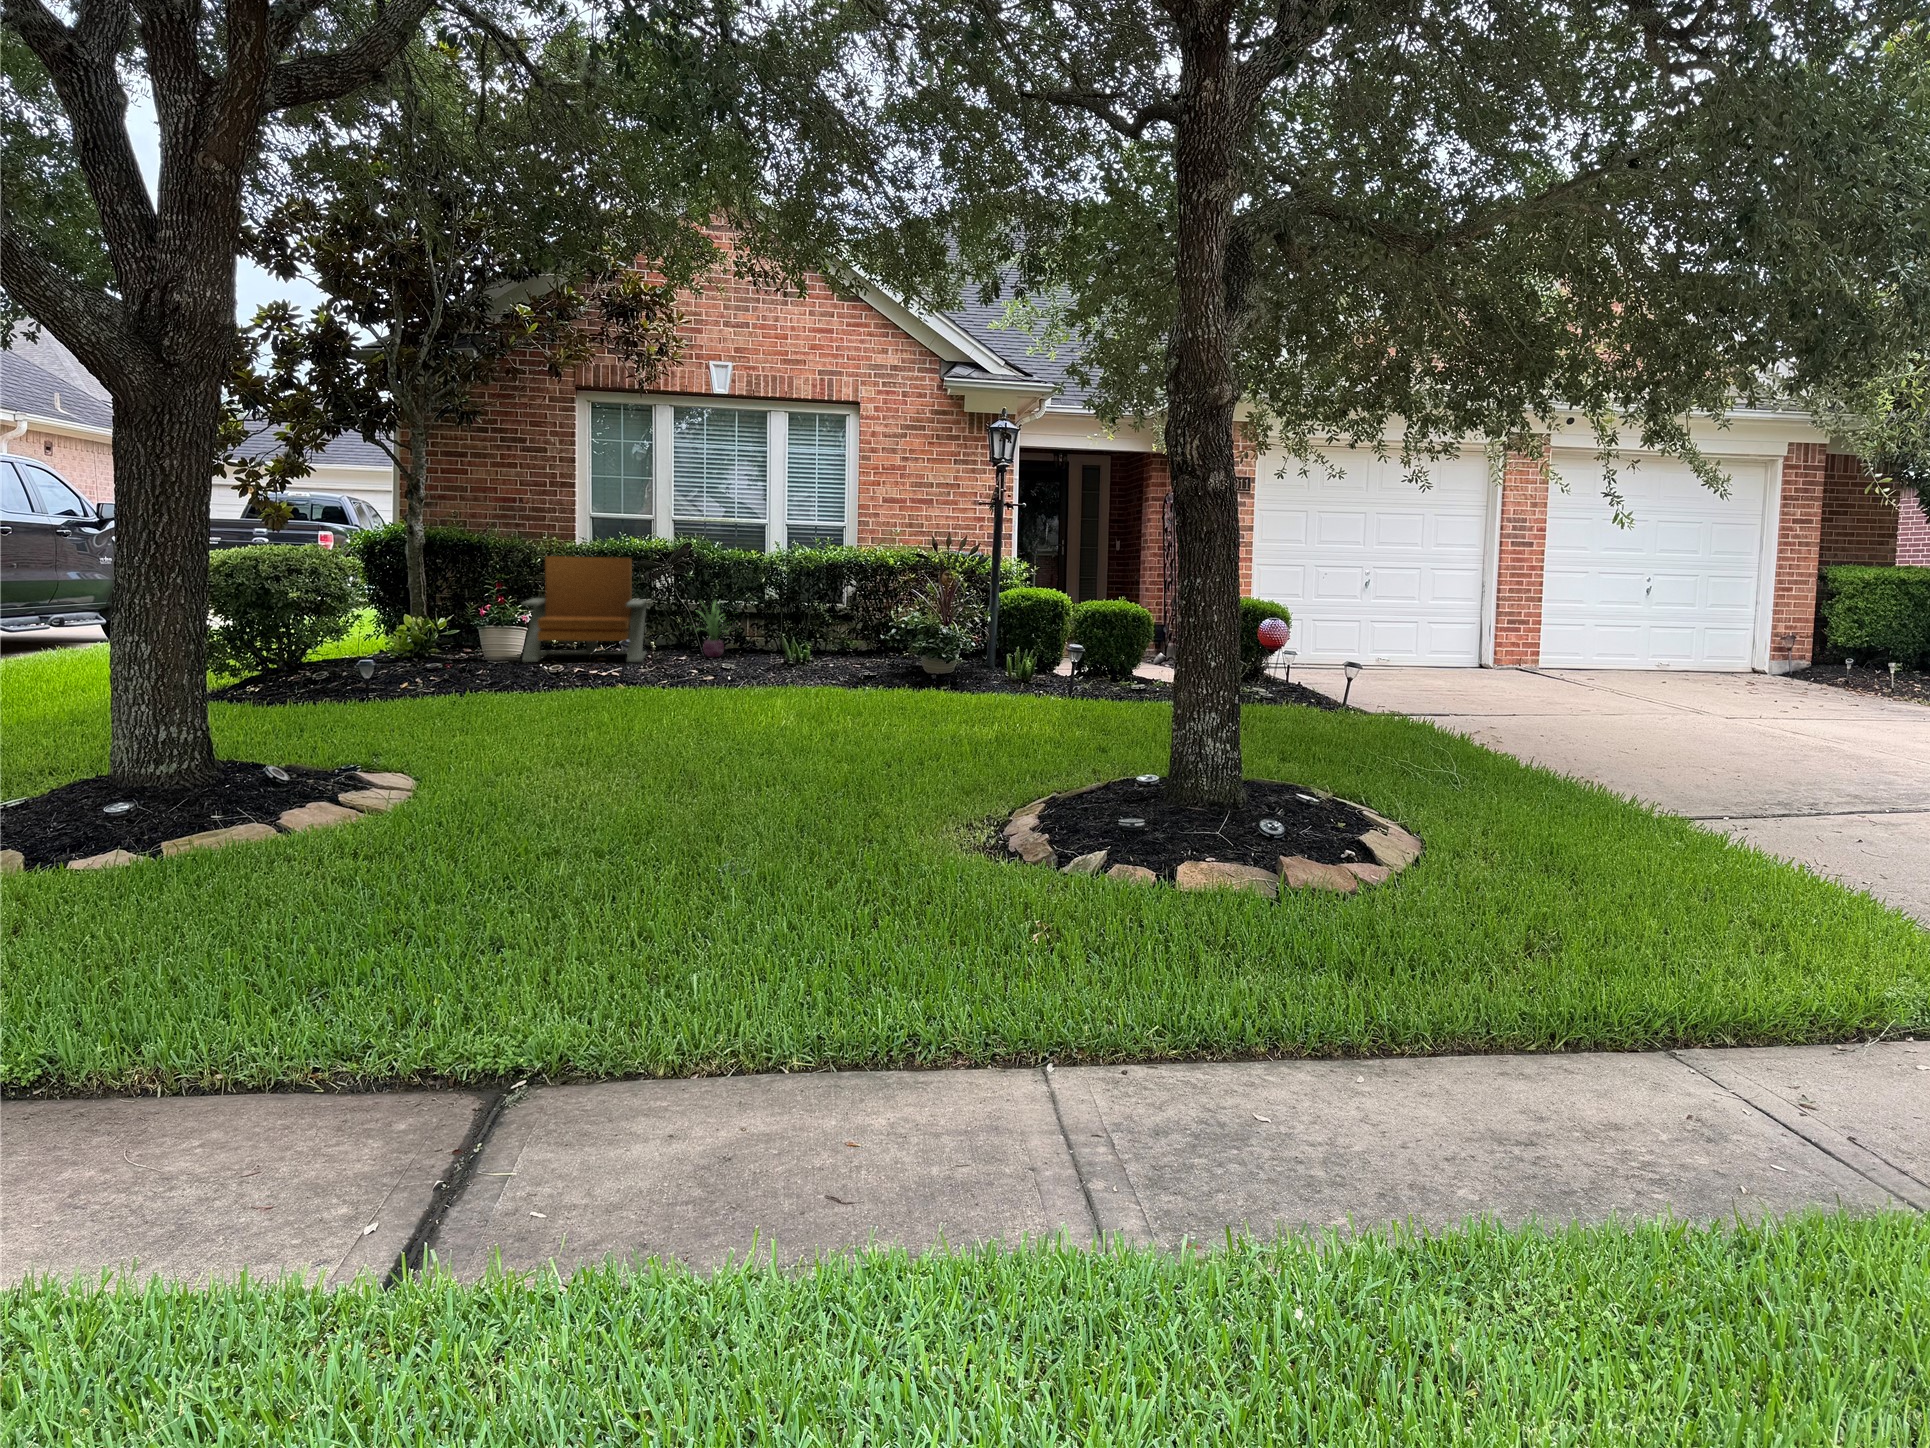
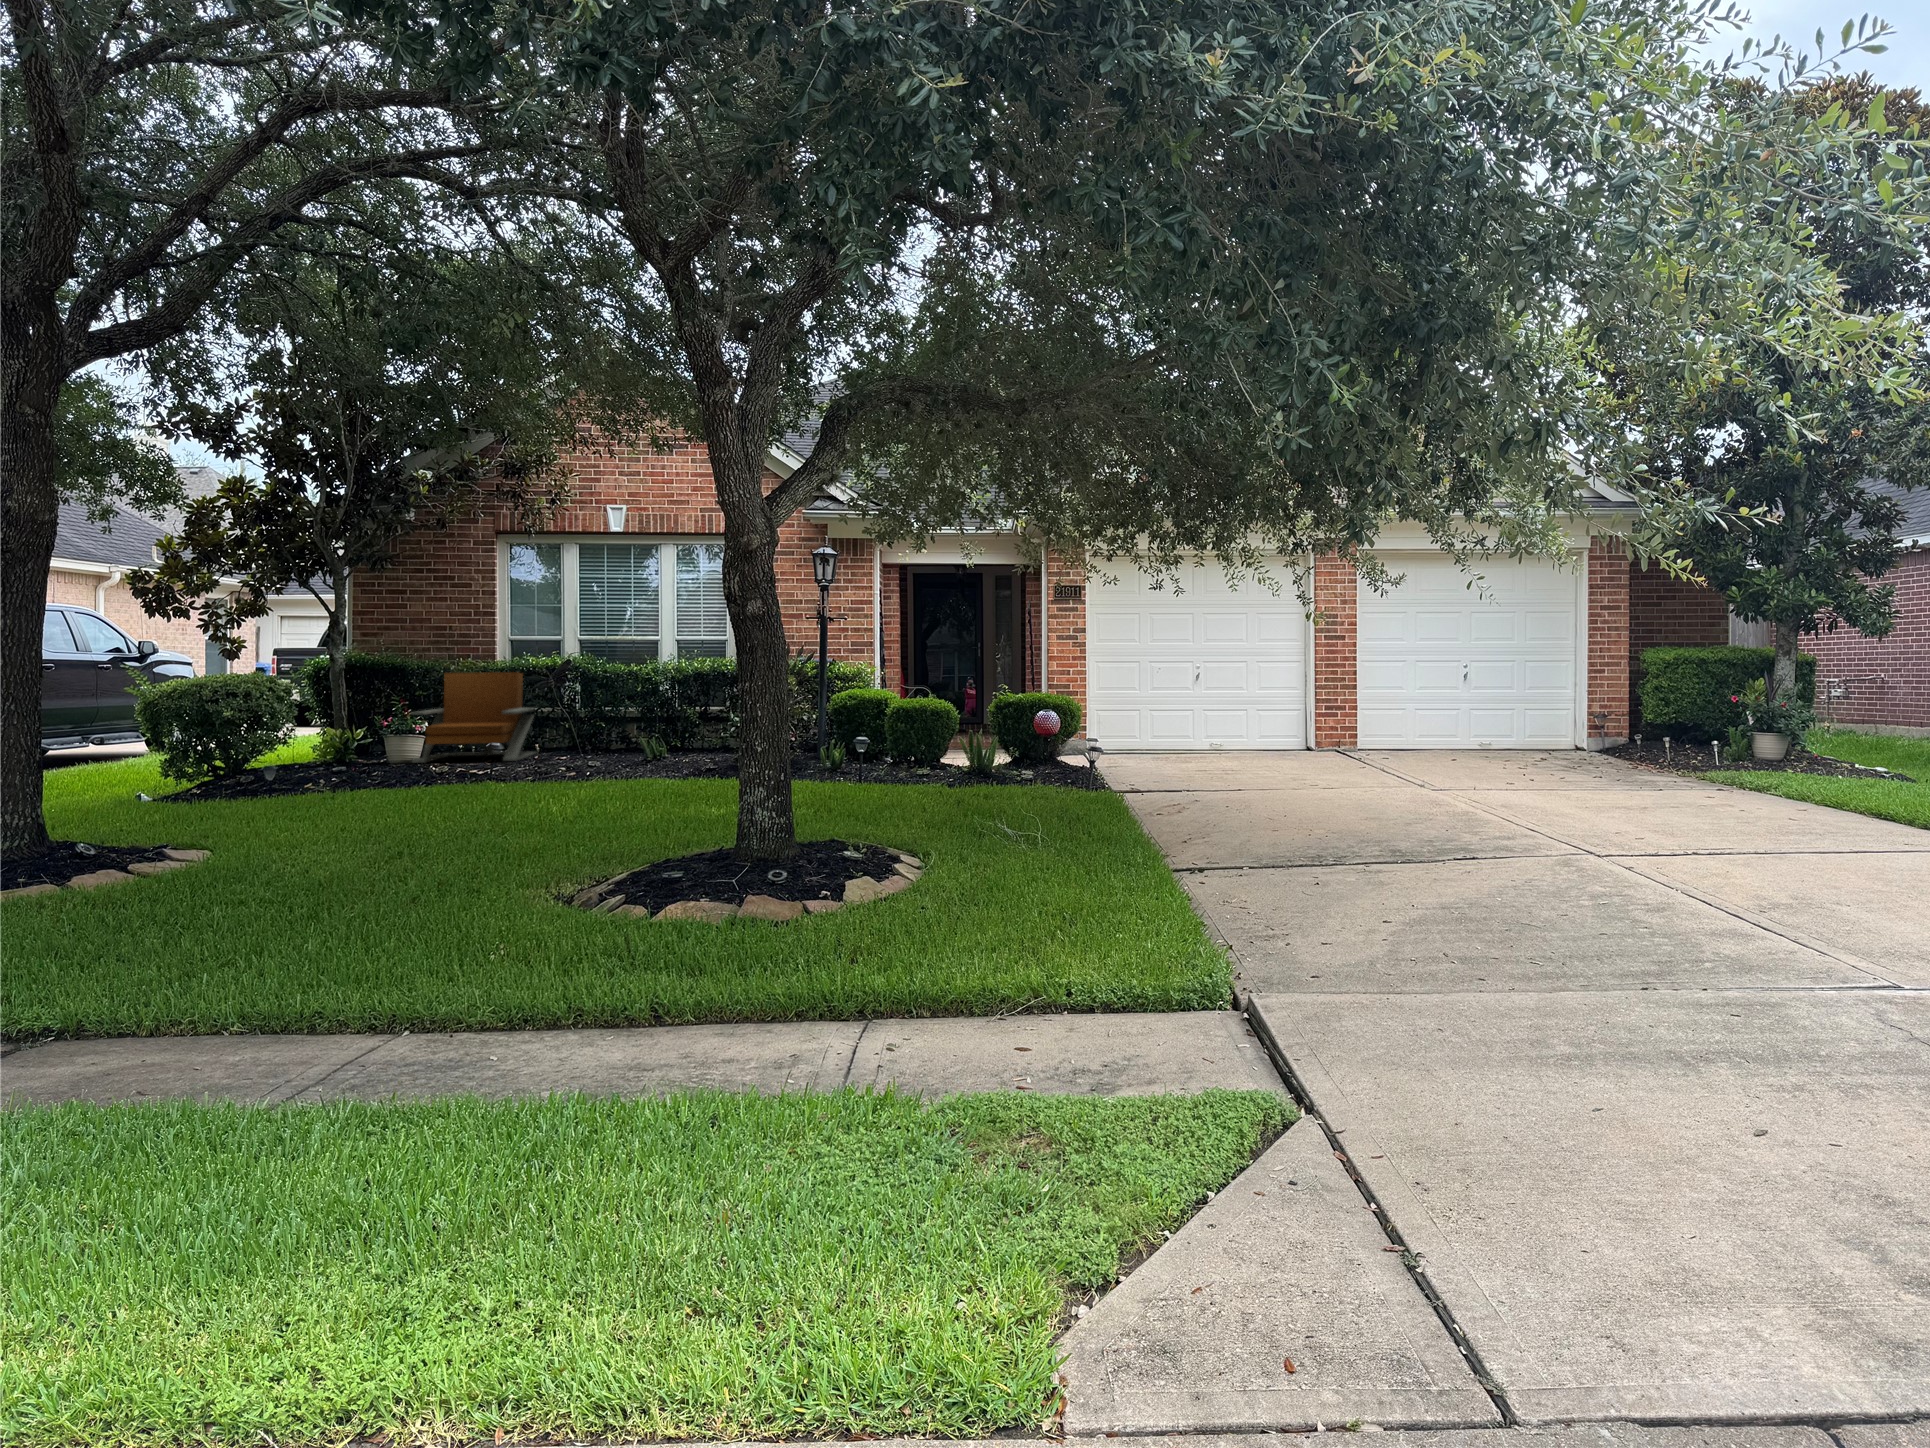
decorative plant: present [702,601,724,657] -> none [558,706,618,755]

